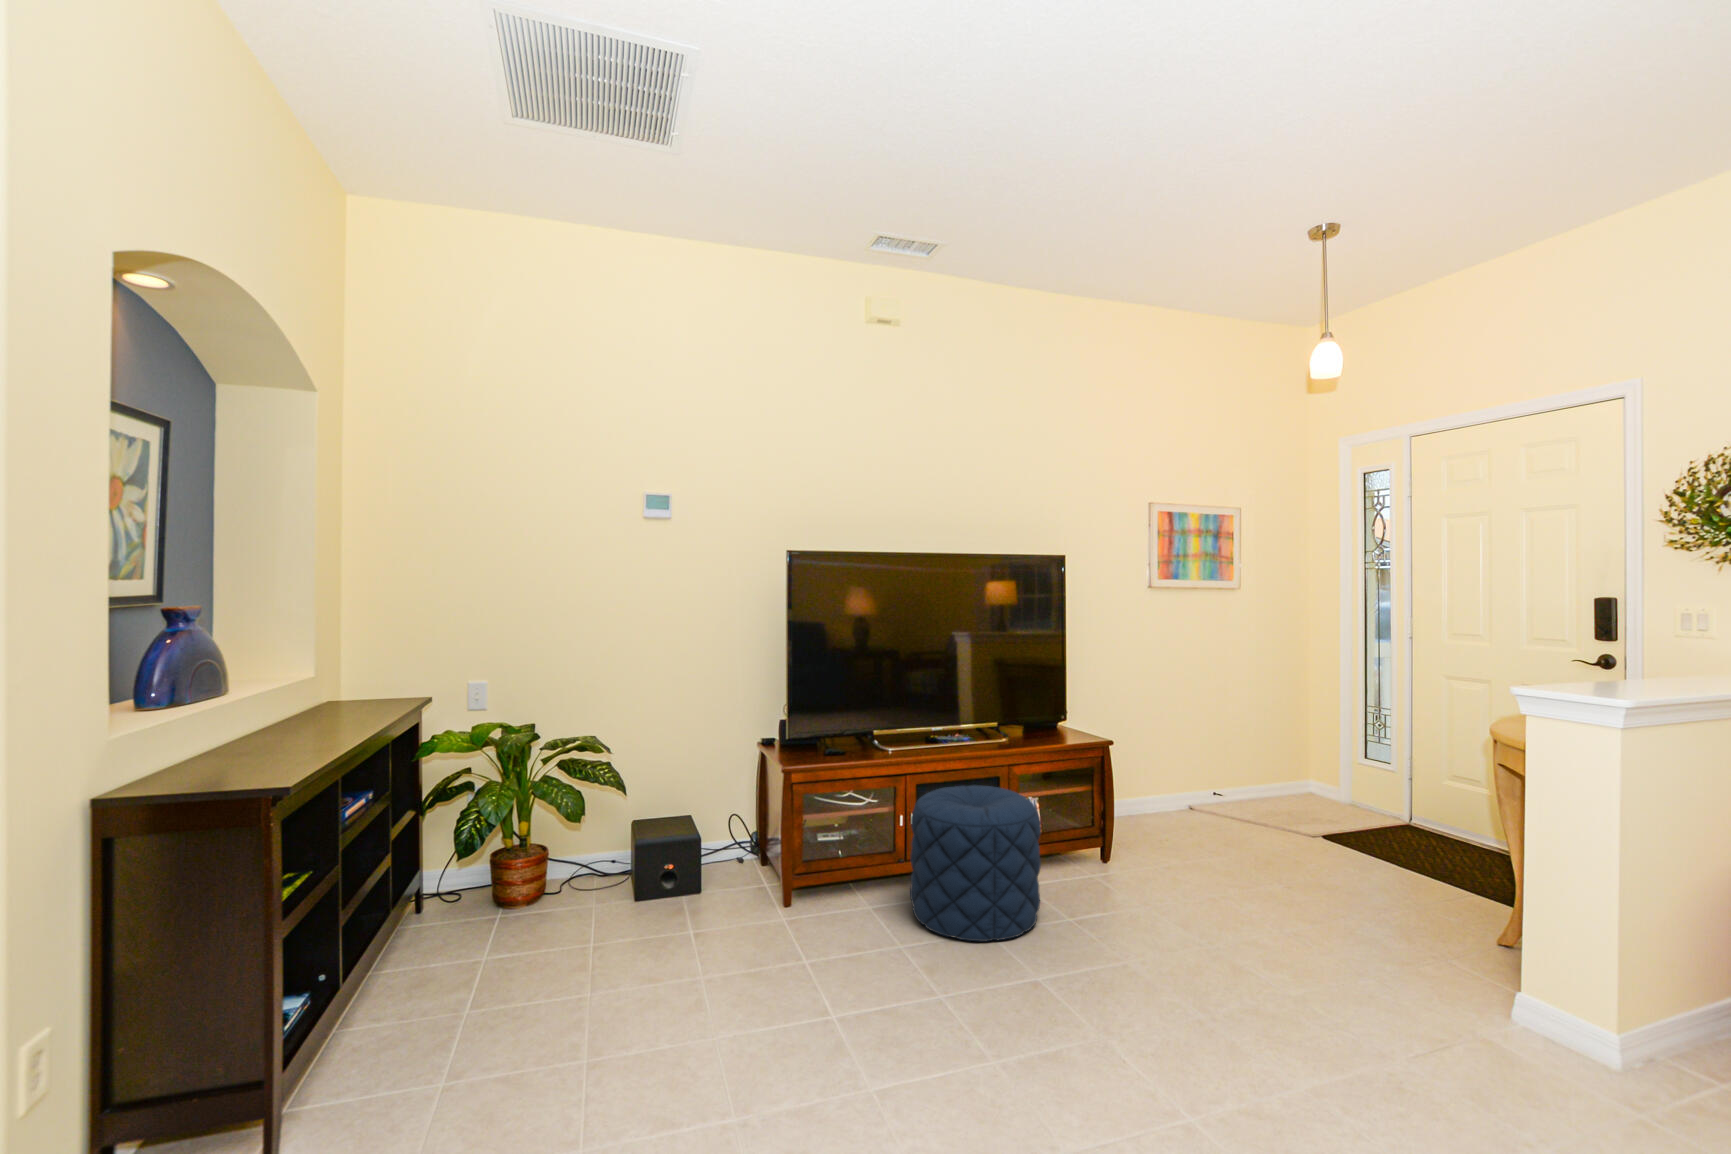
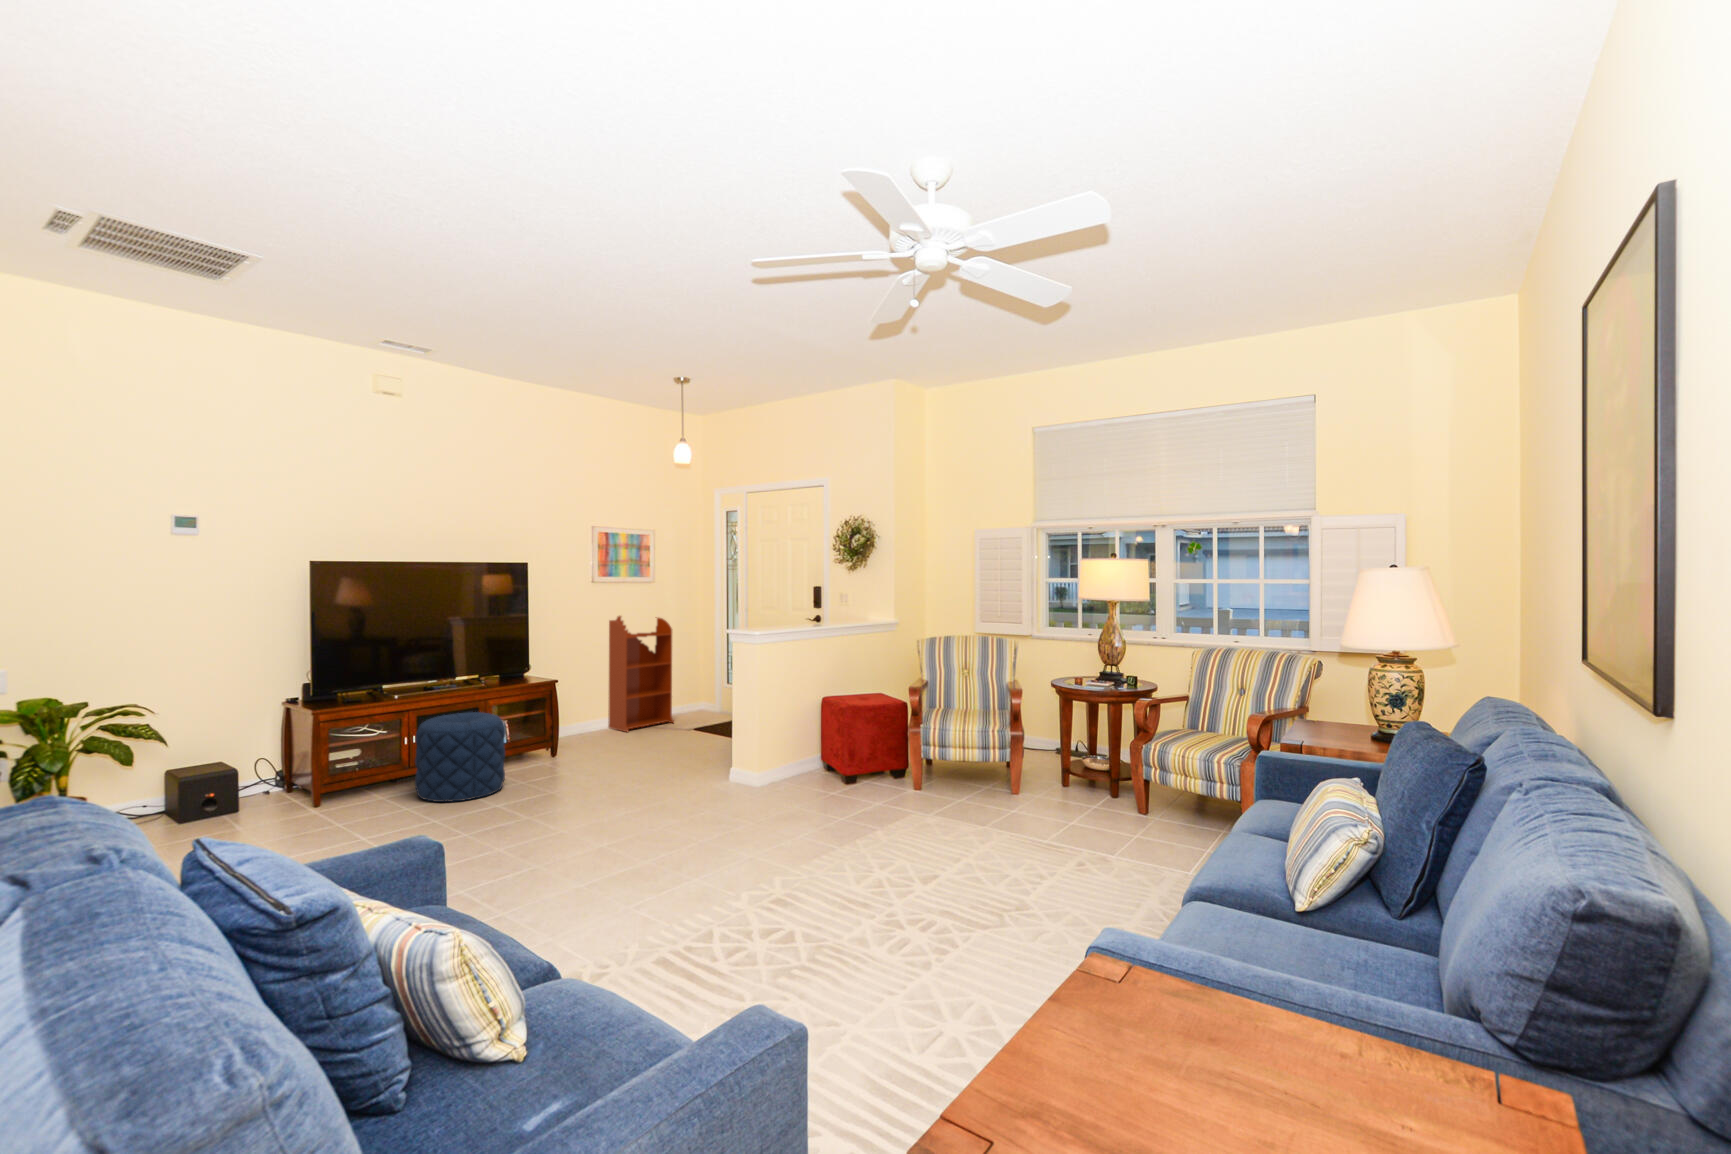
bookcase: none [1175,632,1283,826] -> present [608,616,674,732]

